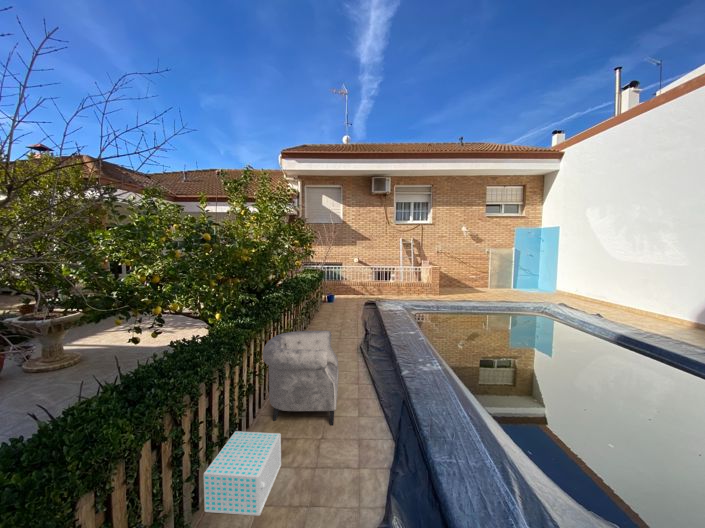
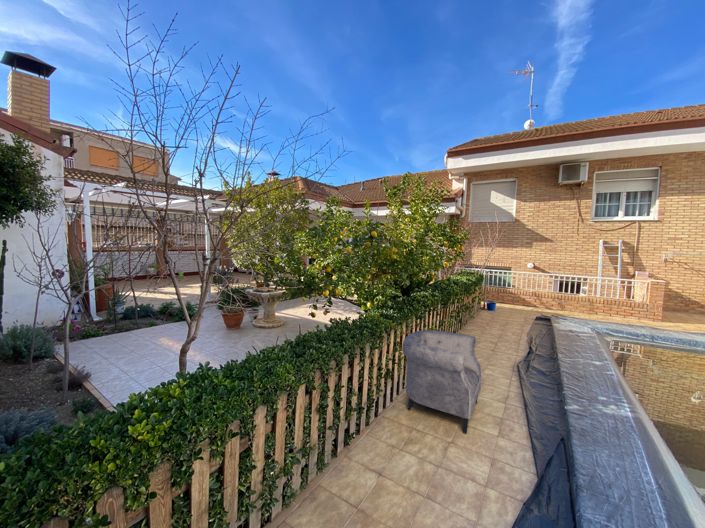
storage box: present [204,431,281,516] -> none [341,405,408,483]

